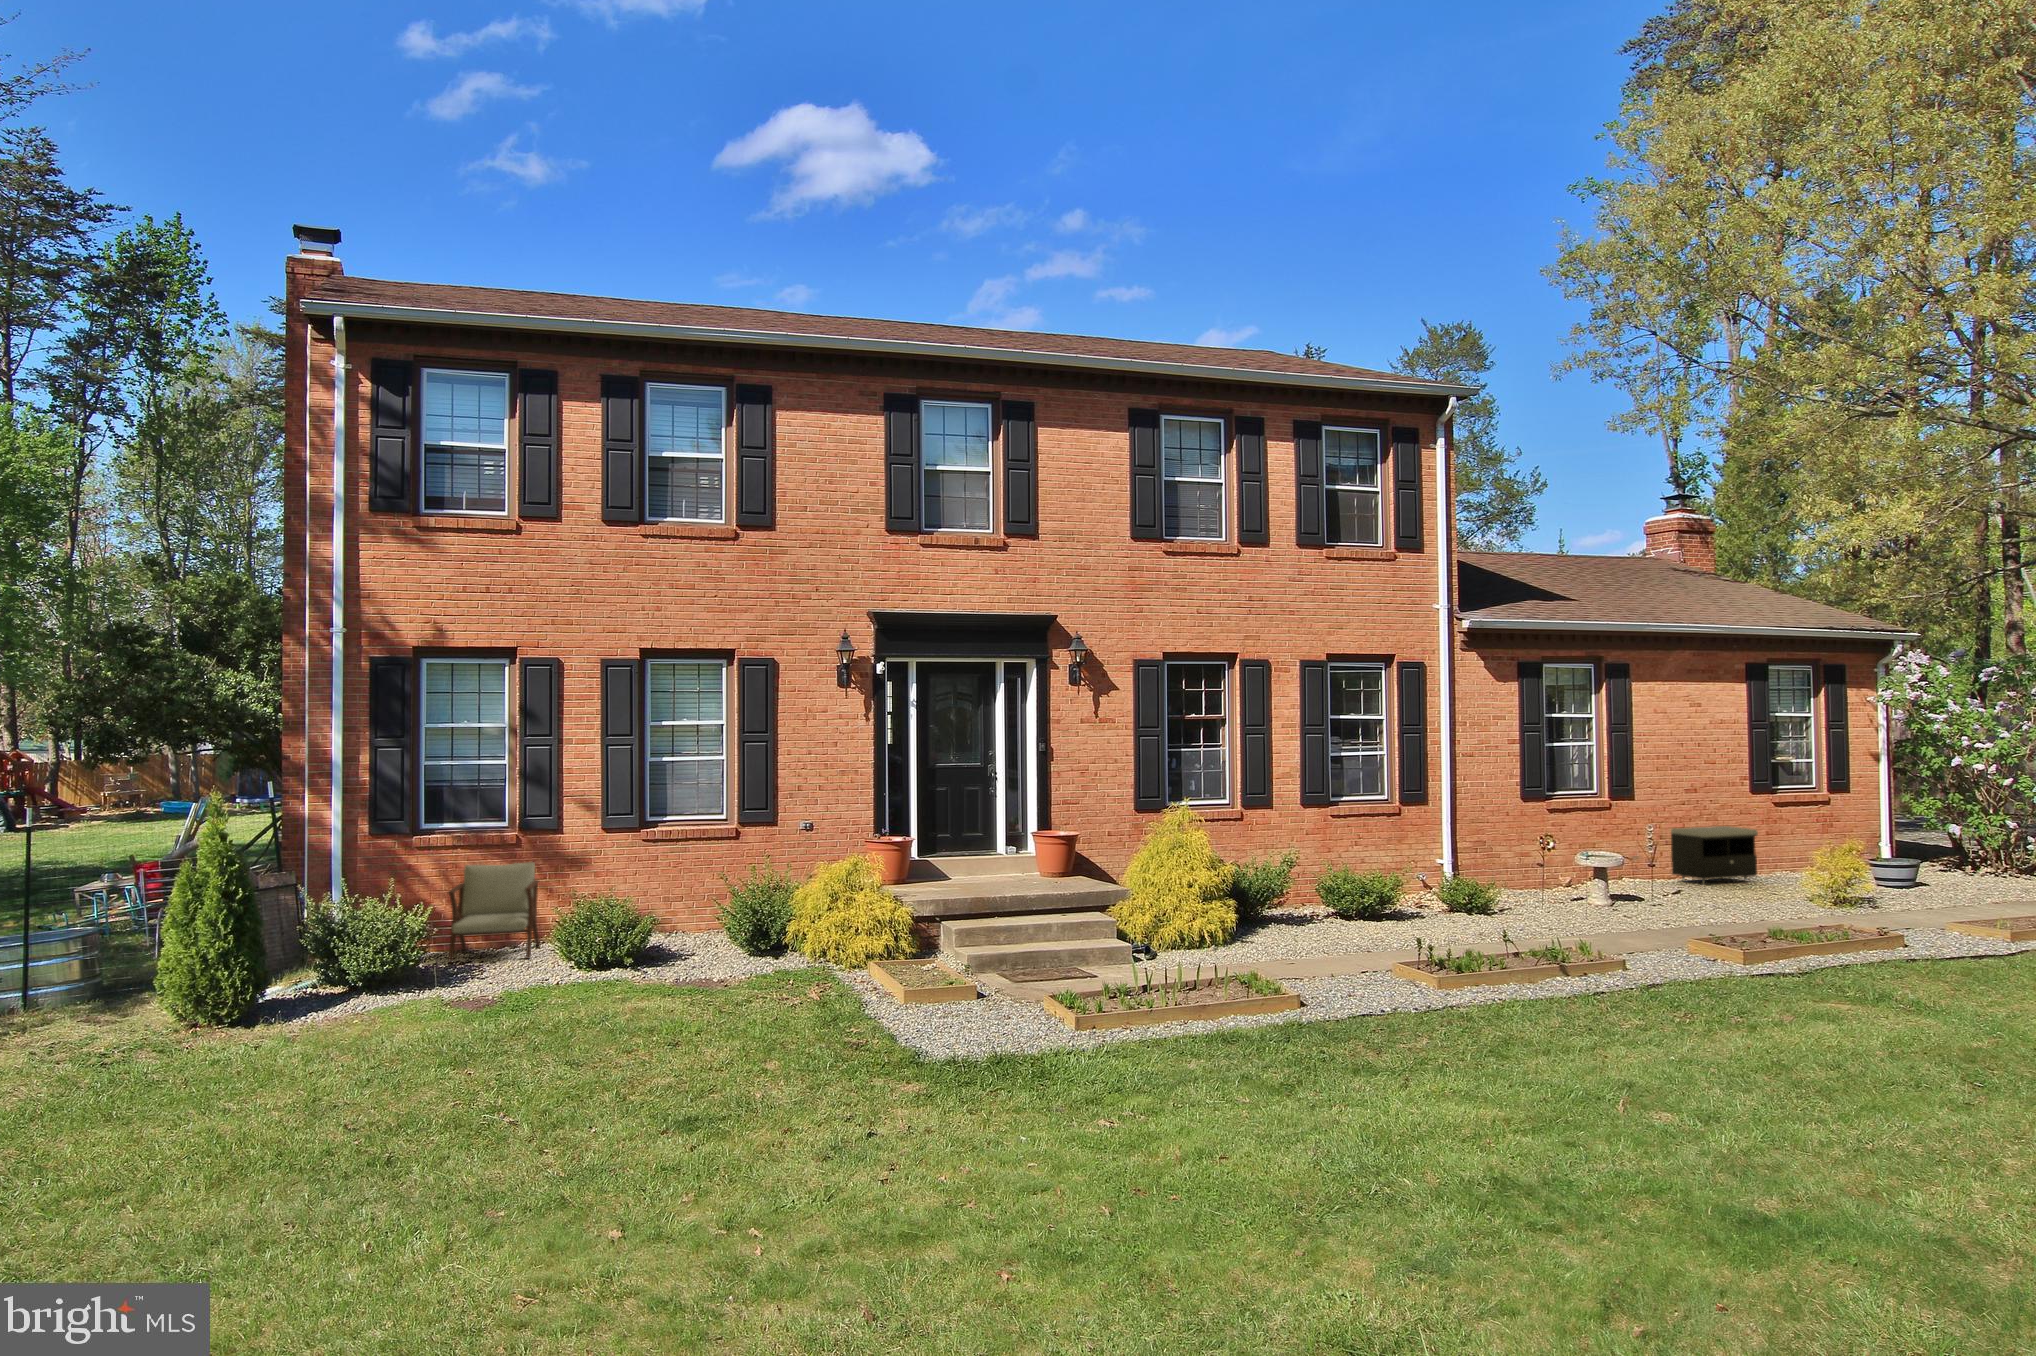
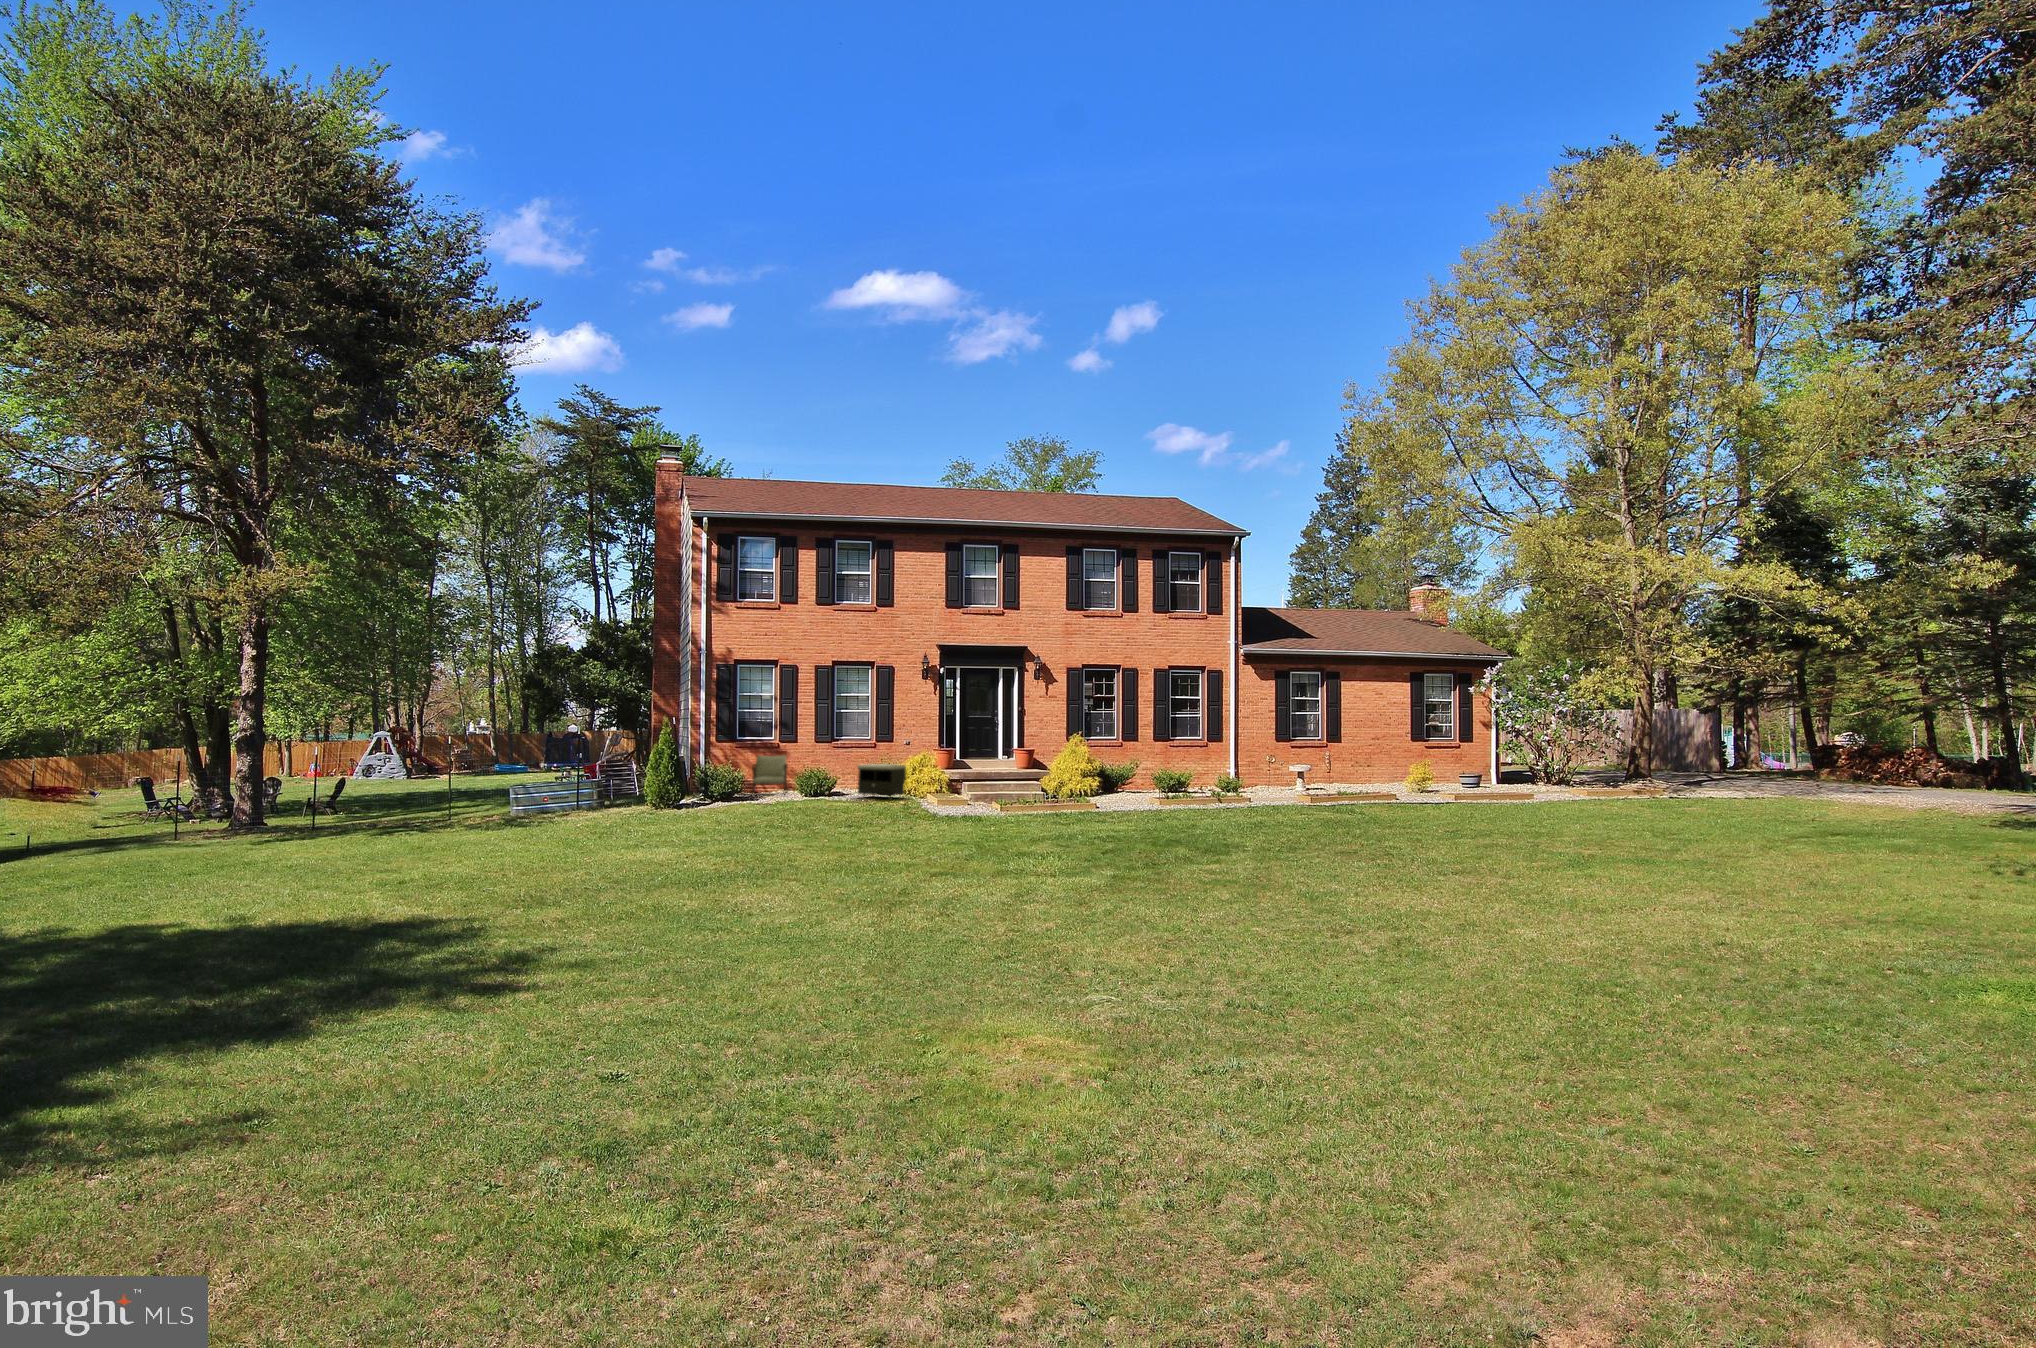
storage bench: present [1671,826,1758,884] -> present [857,764,906,797]

